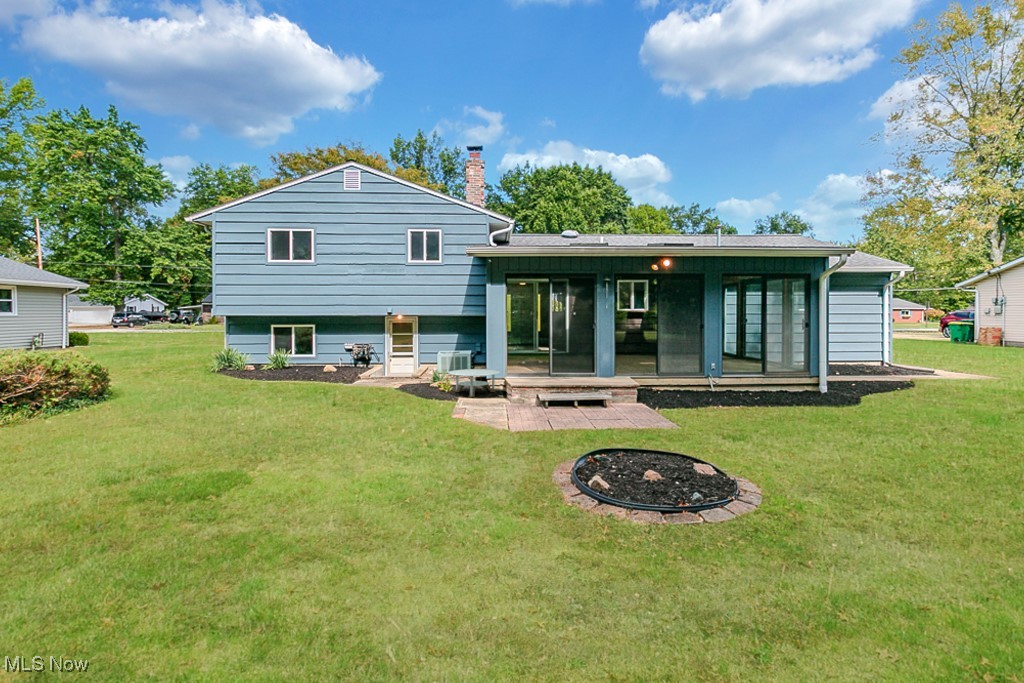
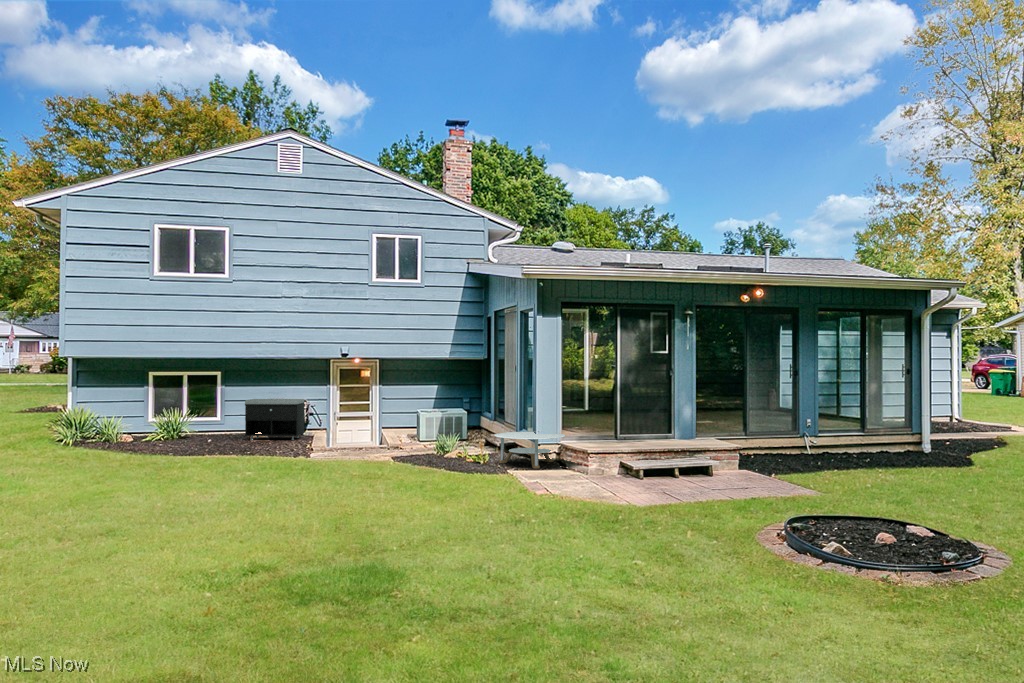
storage bench: none [326,342,368,370] -> present [245,399,304,440]

